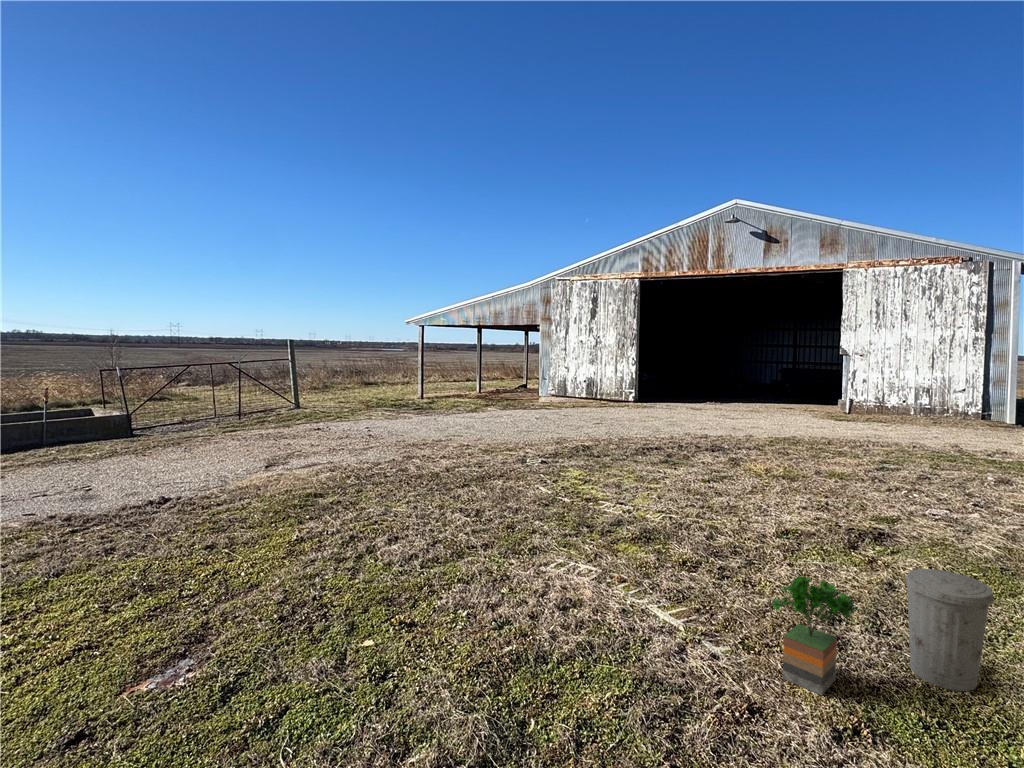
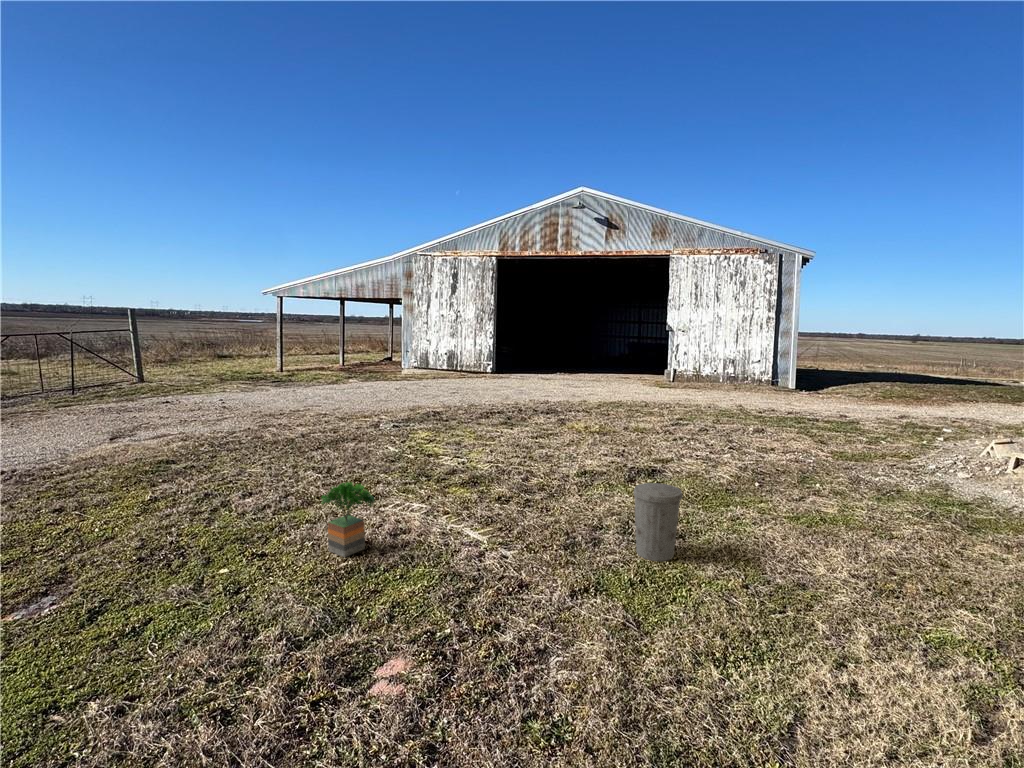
potted tree: present [773,576,857,695] -> present [322,482,375,557]

